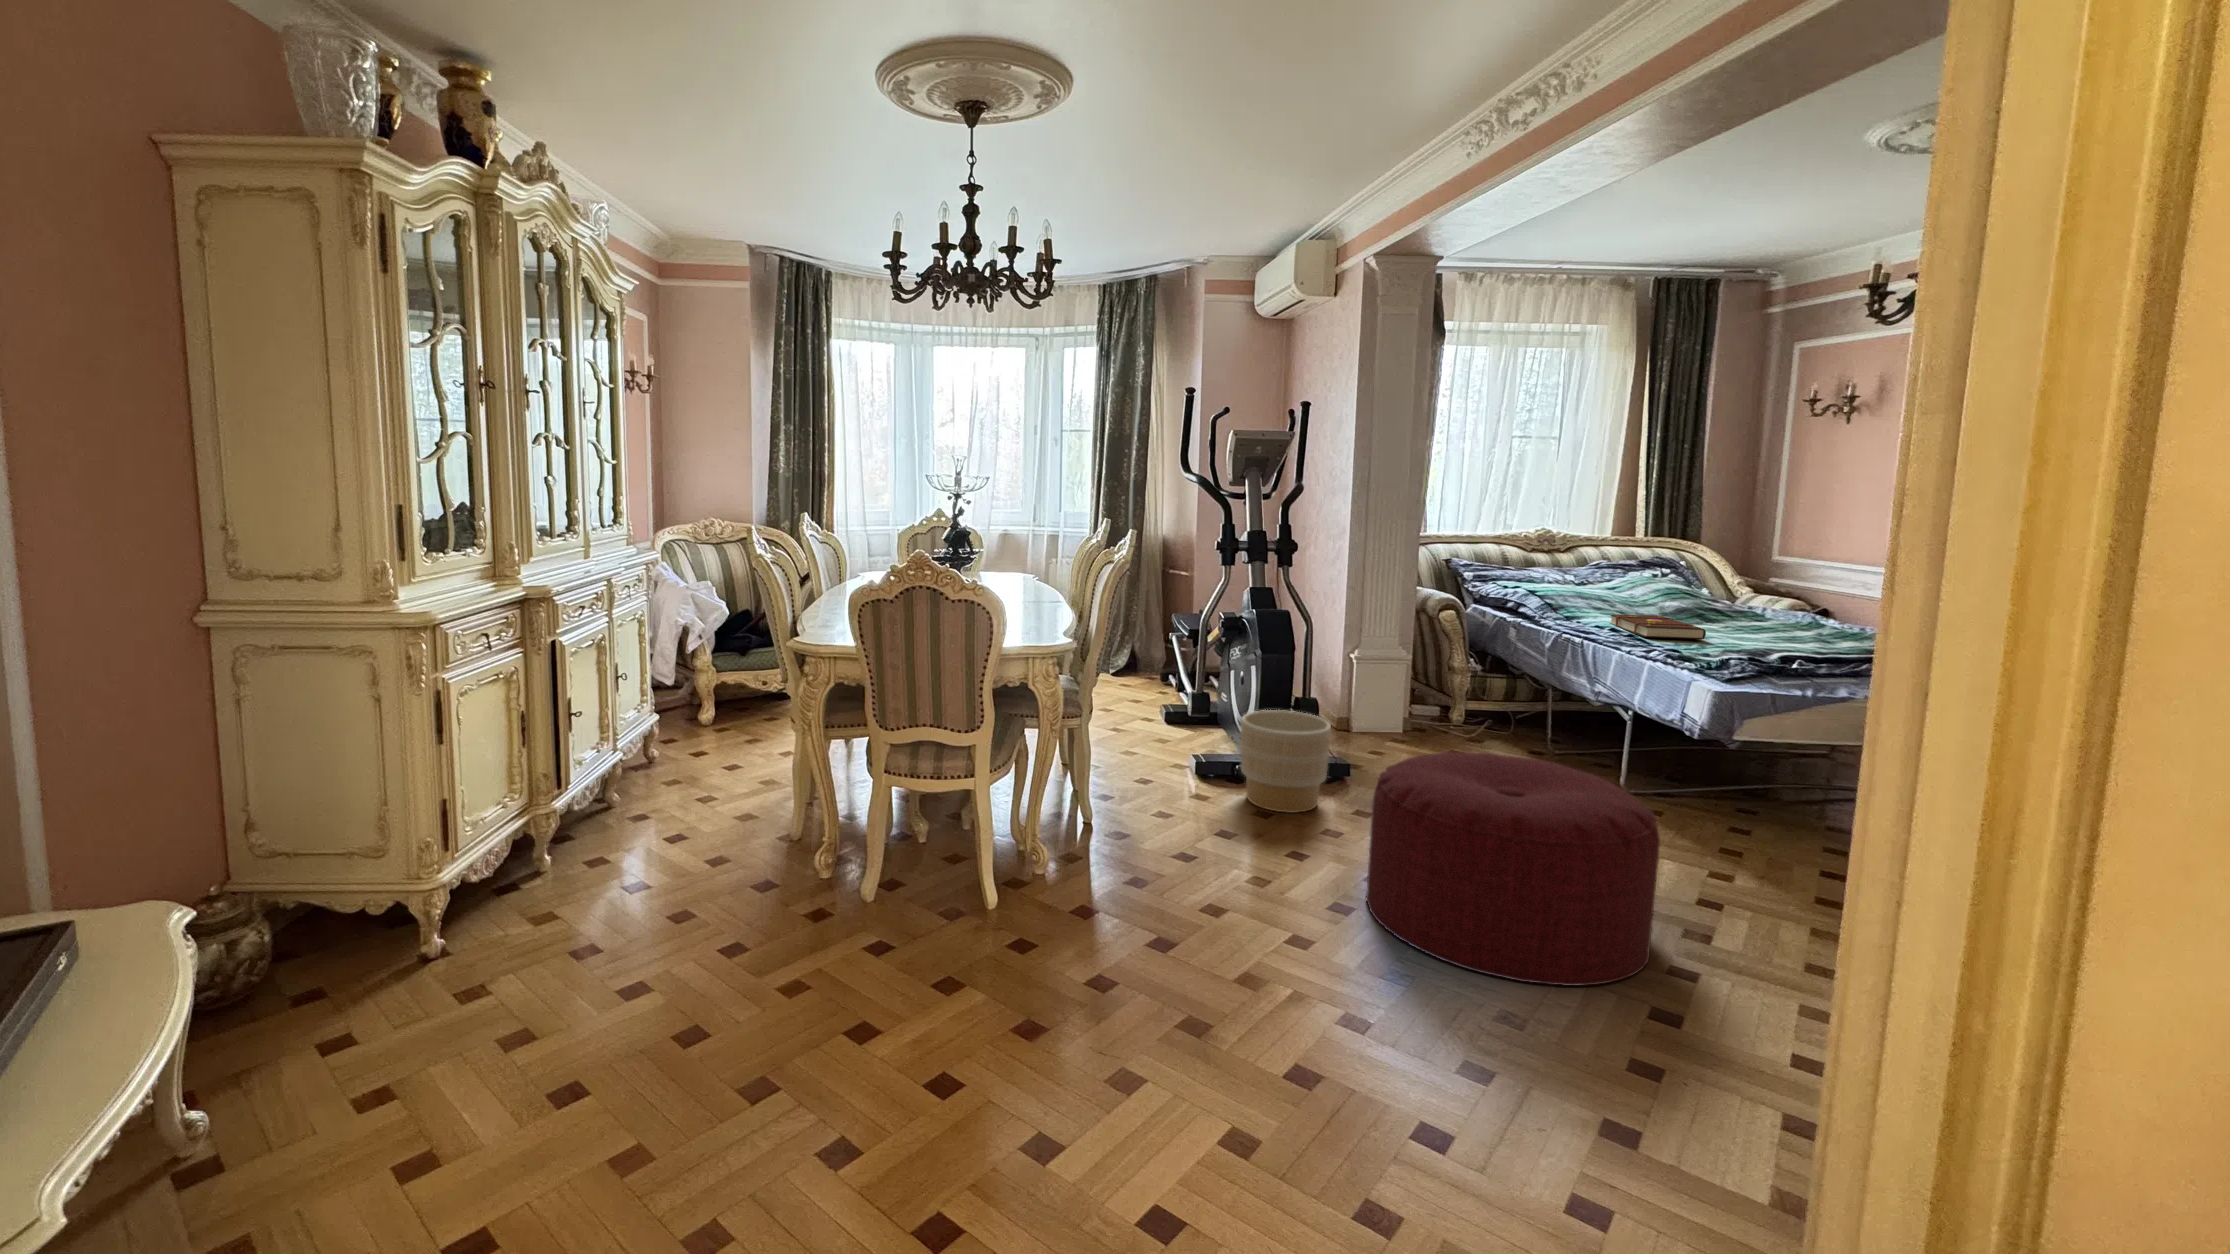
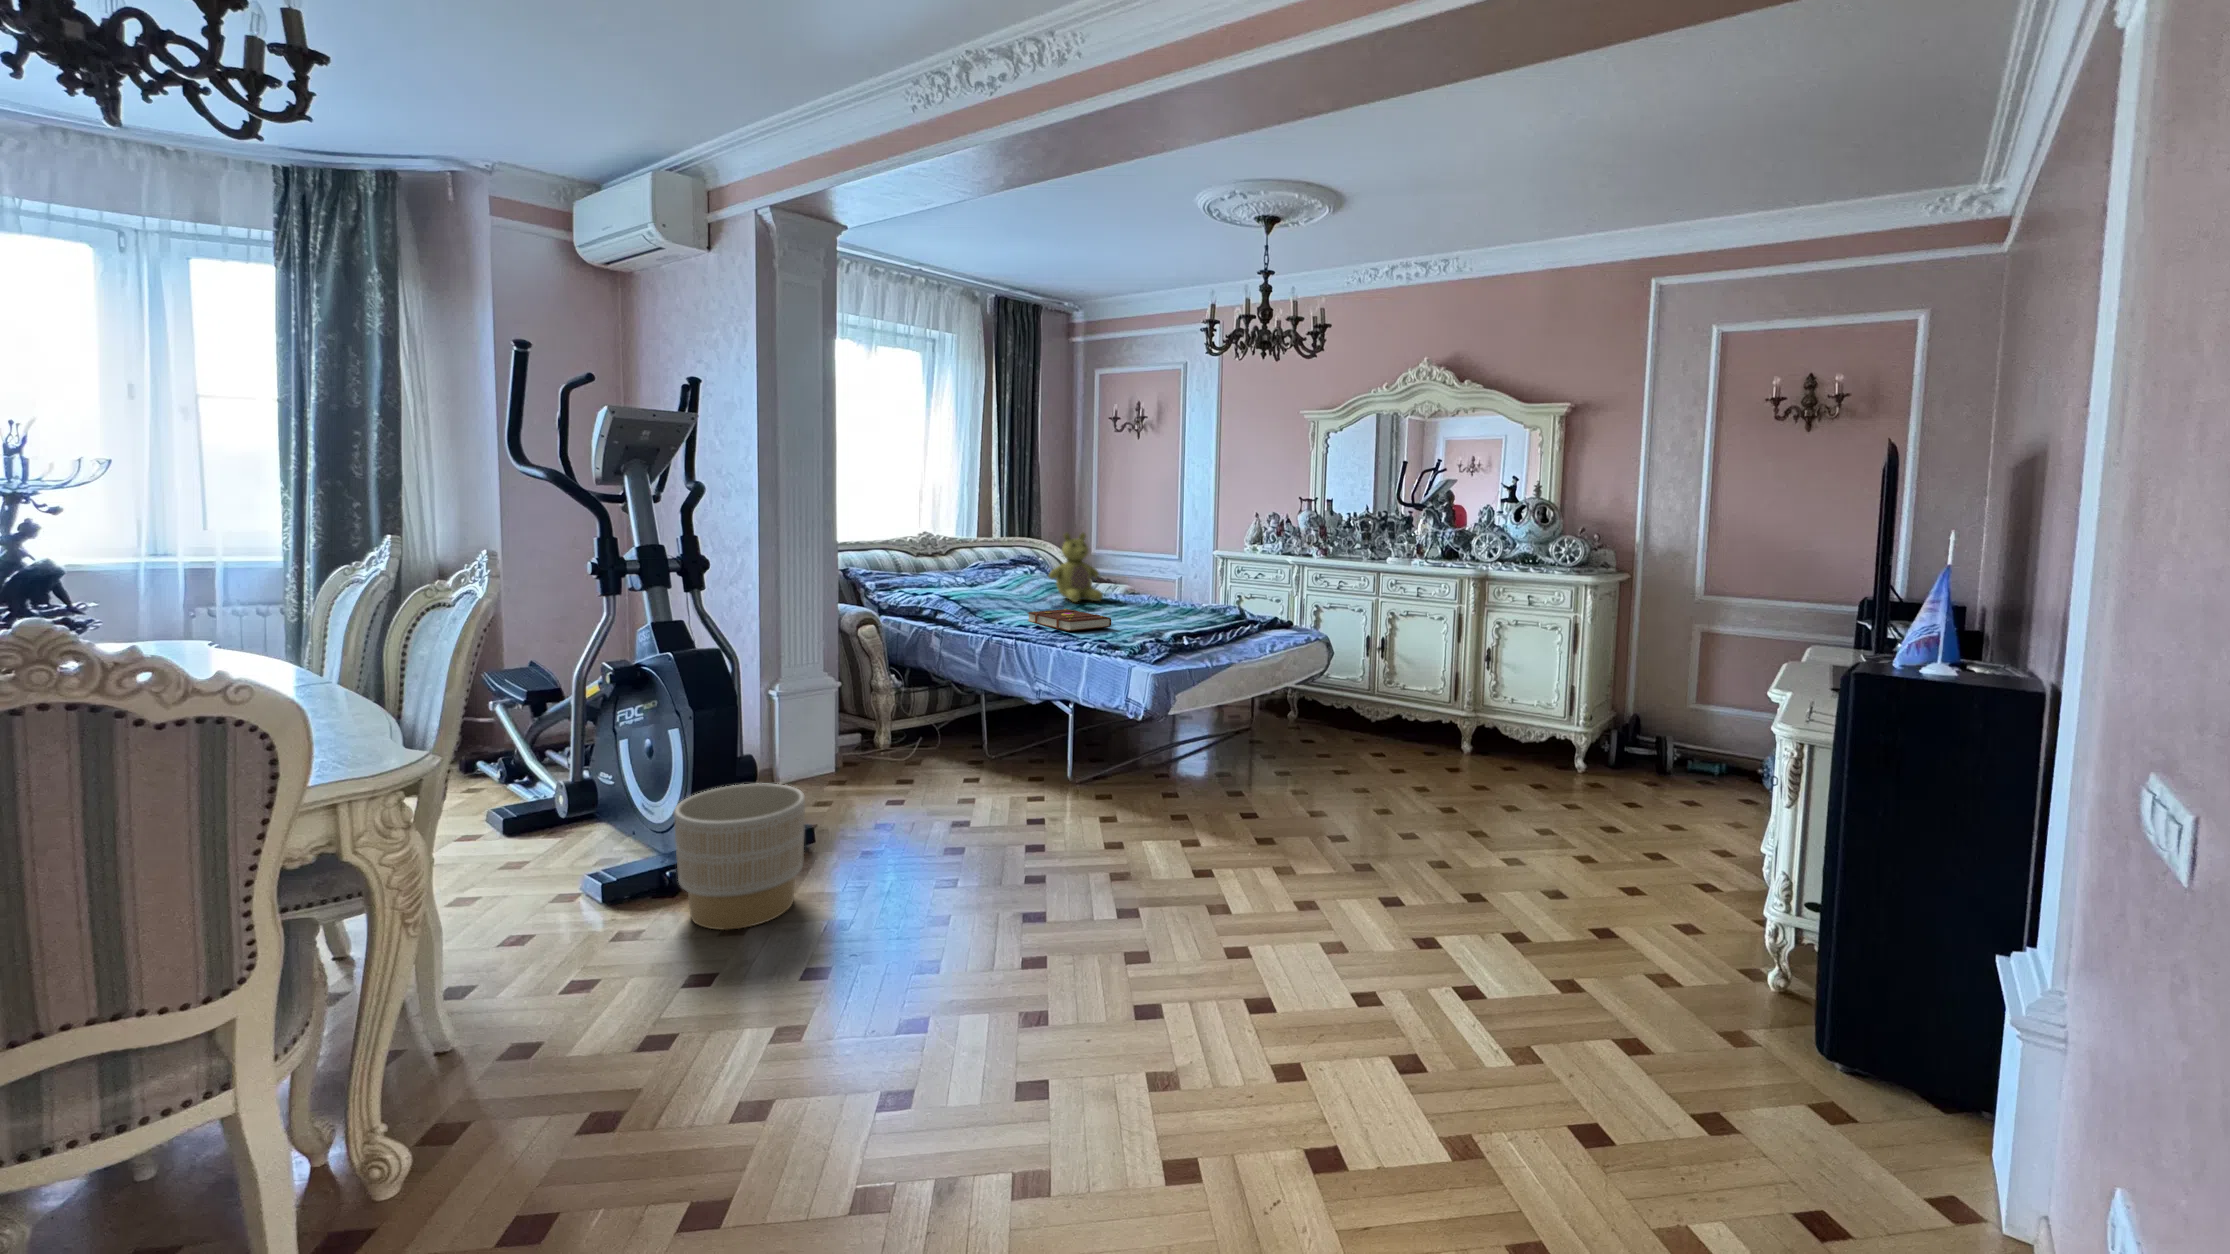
stuffed bear: none [1667,535,1738,614] -> present [1049,532,1103,602]
ottoman: present [1366,751,1660,986] -> none [922,783,1223,1065]

